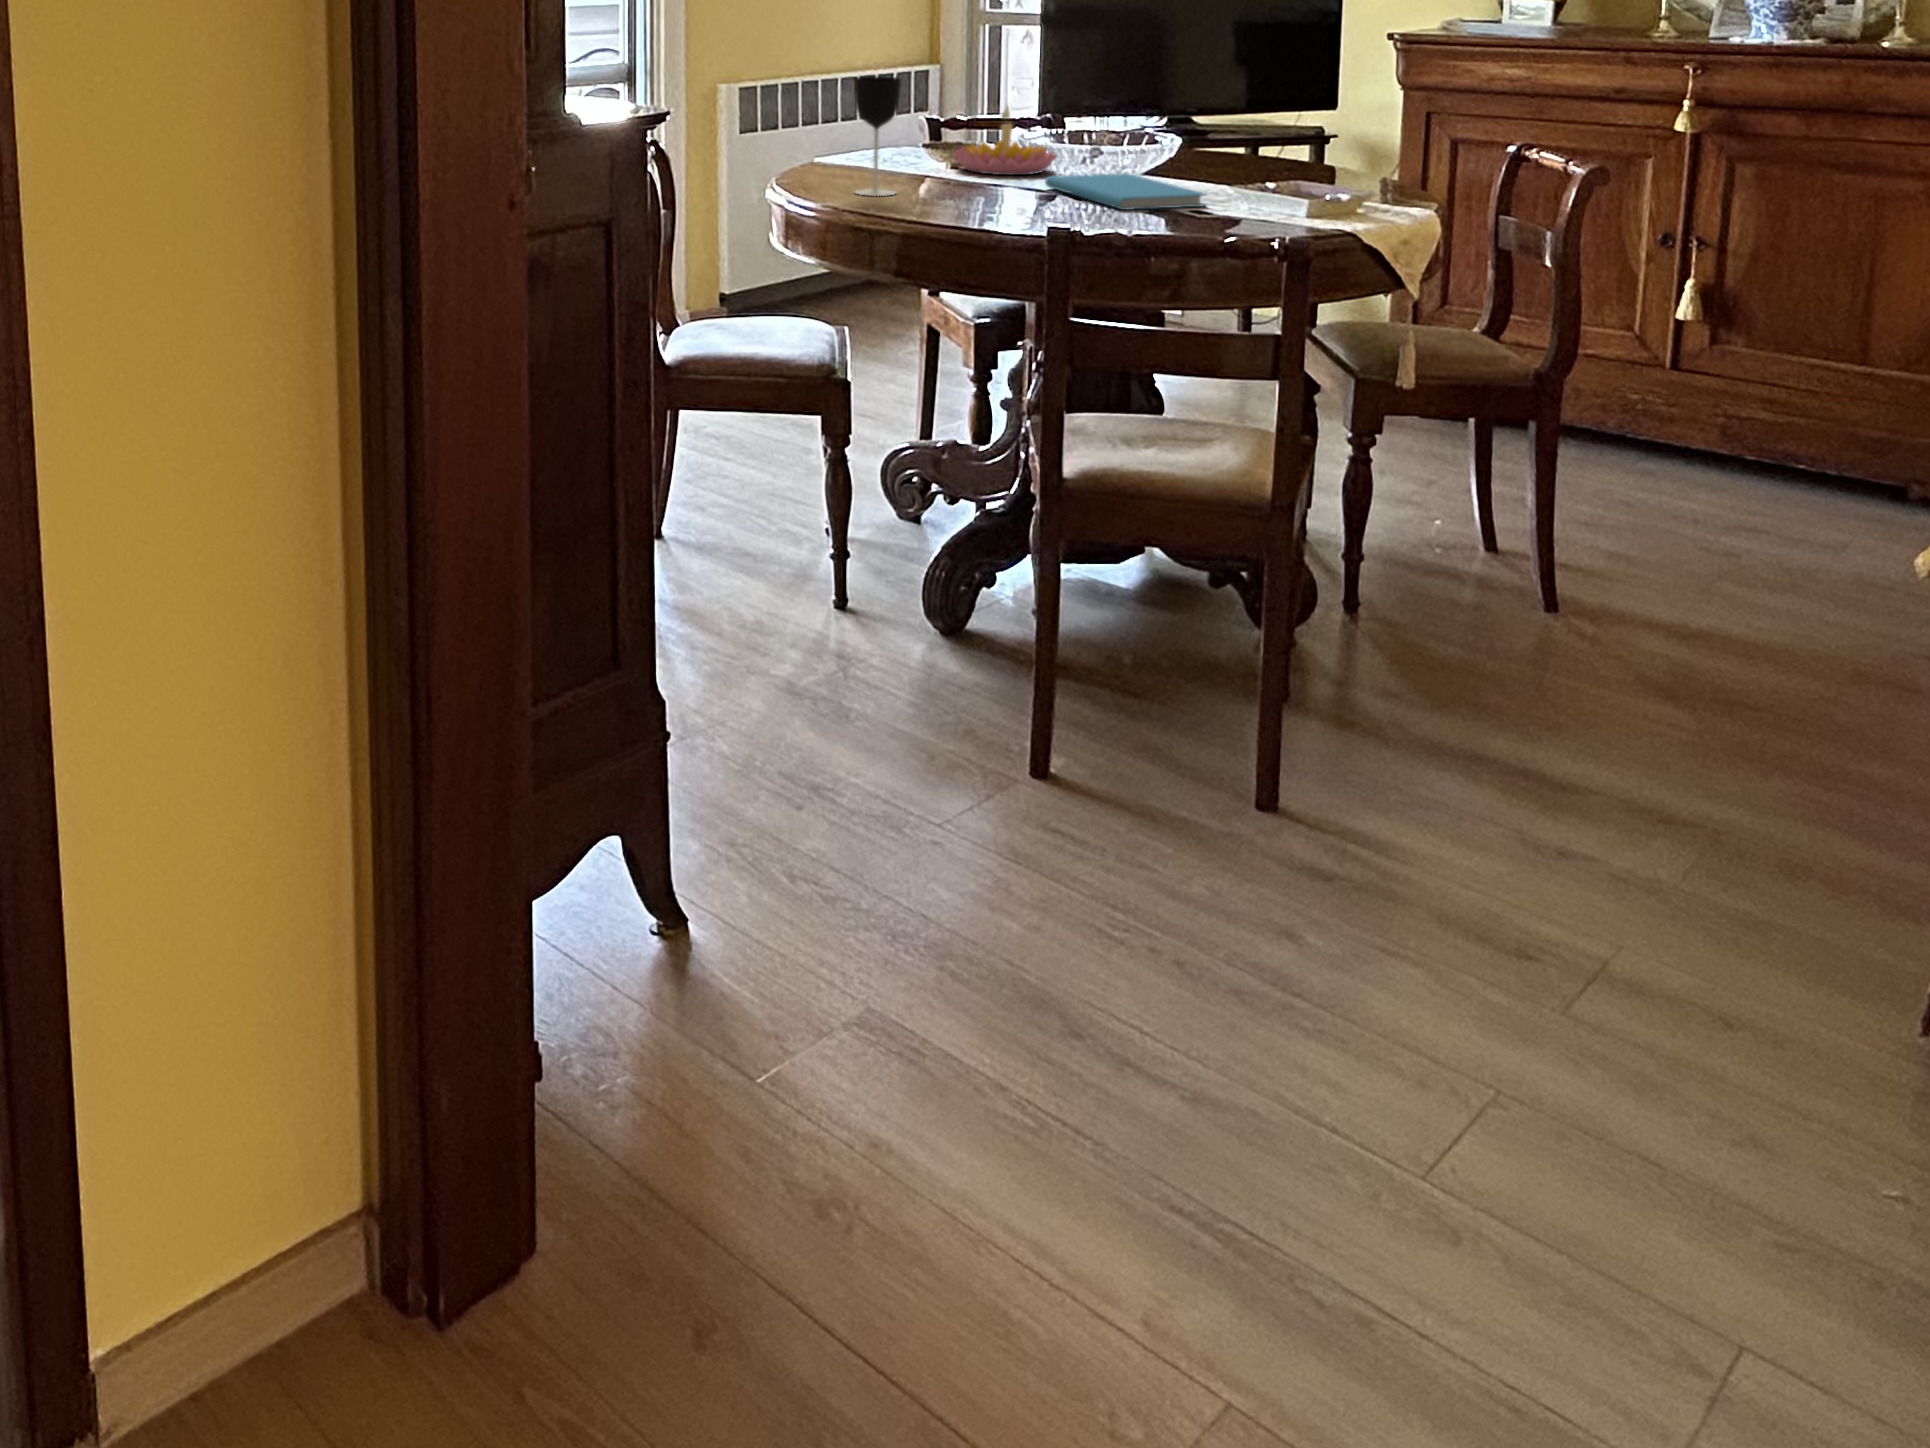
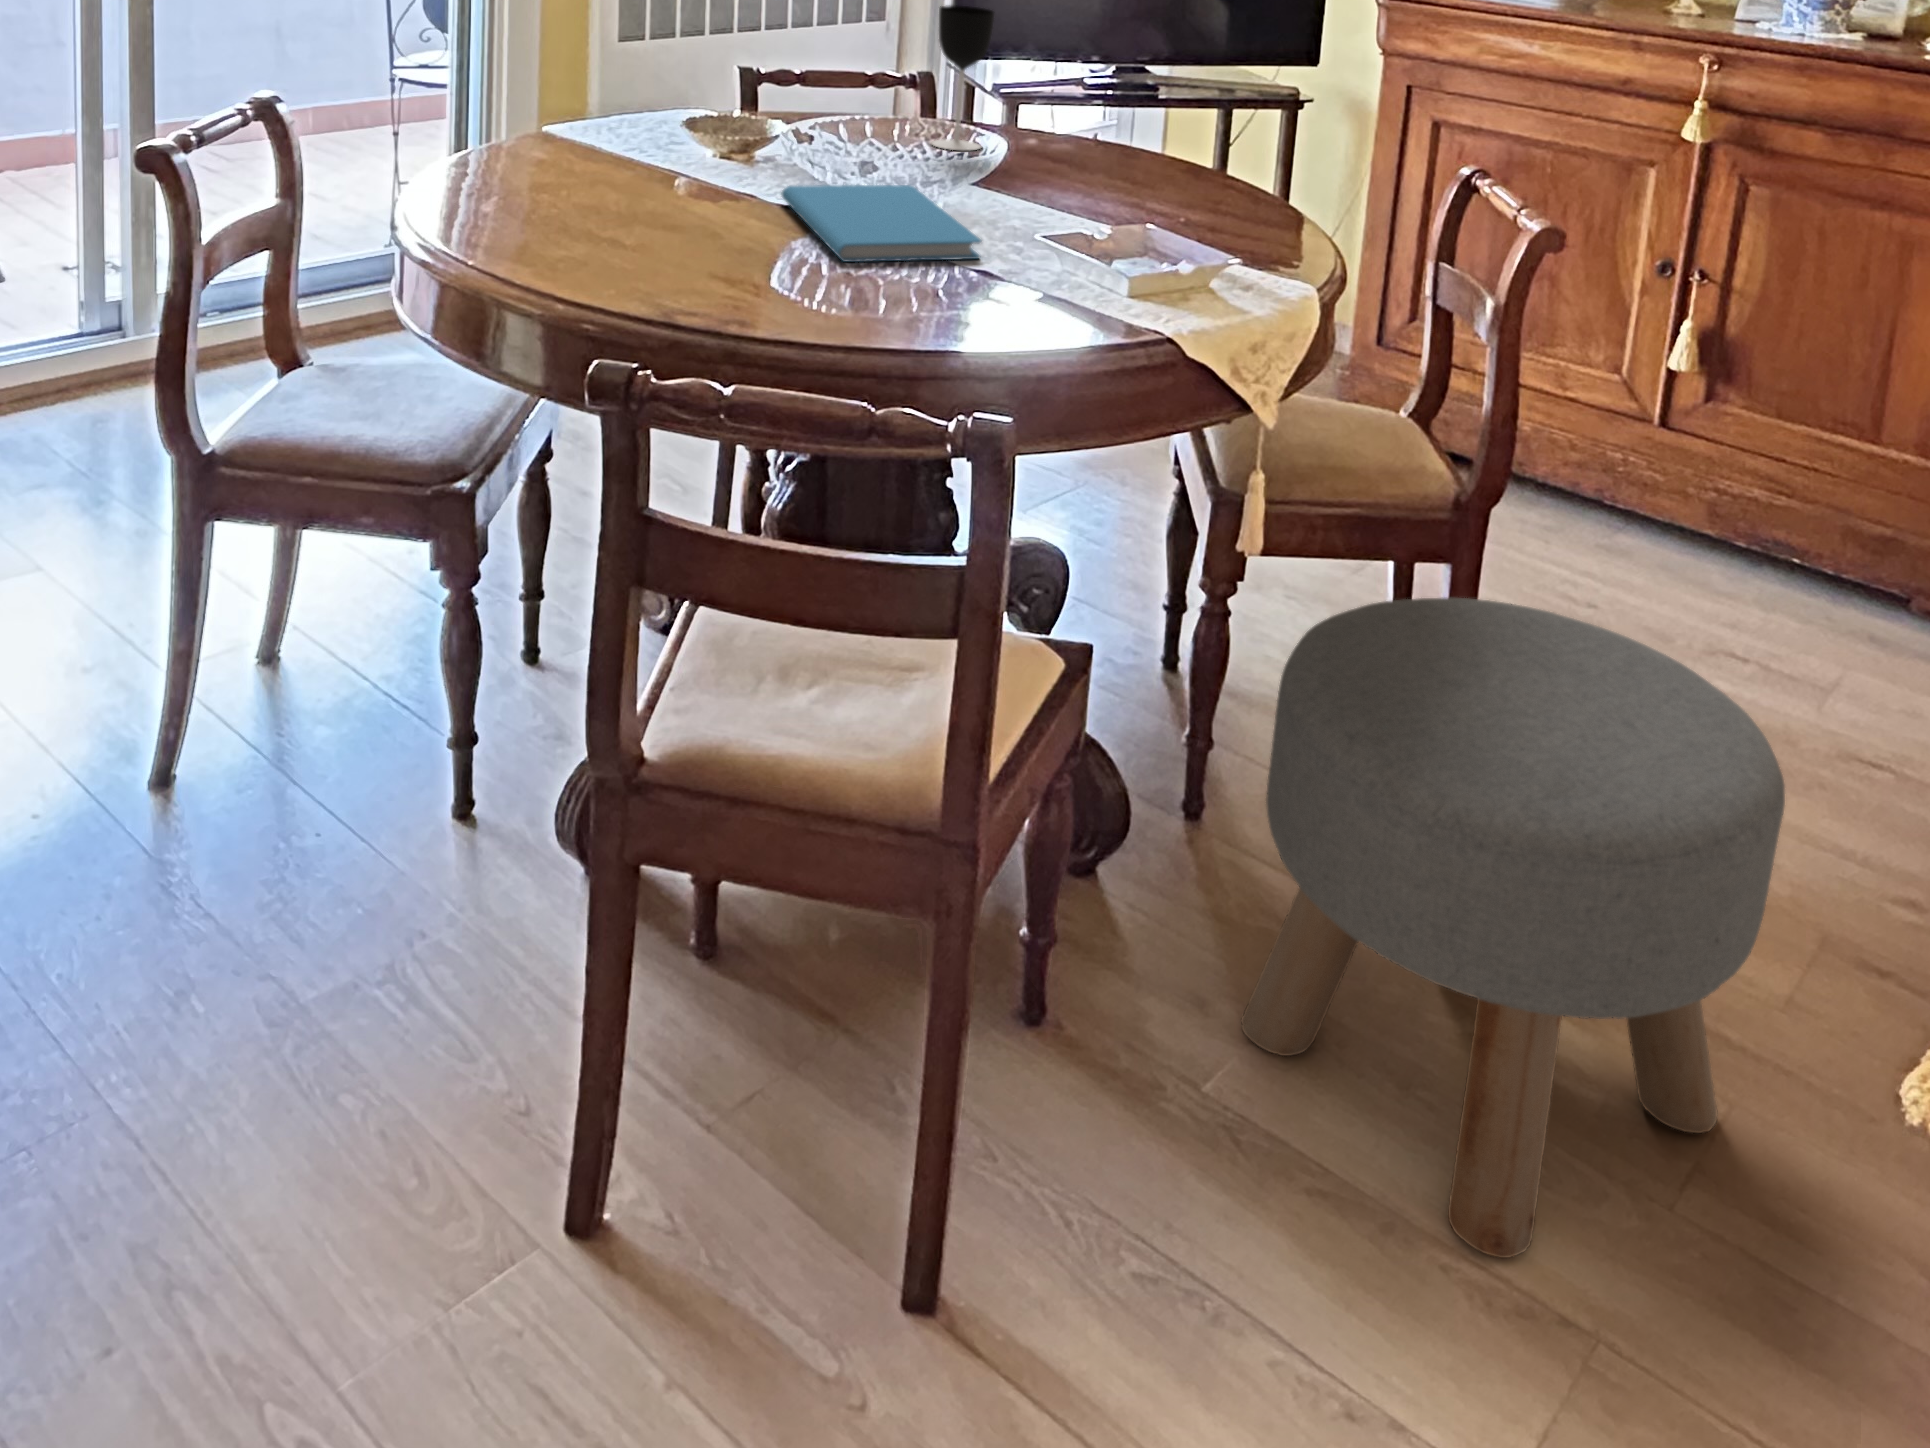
wine glass: present [854,76,901,196] -> present [932,5,994,150]
candle holder: present [954,106,1057,175] -> none [695,63,844,171]
ottoman: none [1429,430,1825,813] -> present [1241,598,1785,1258]

